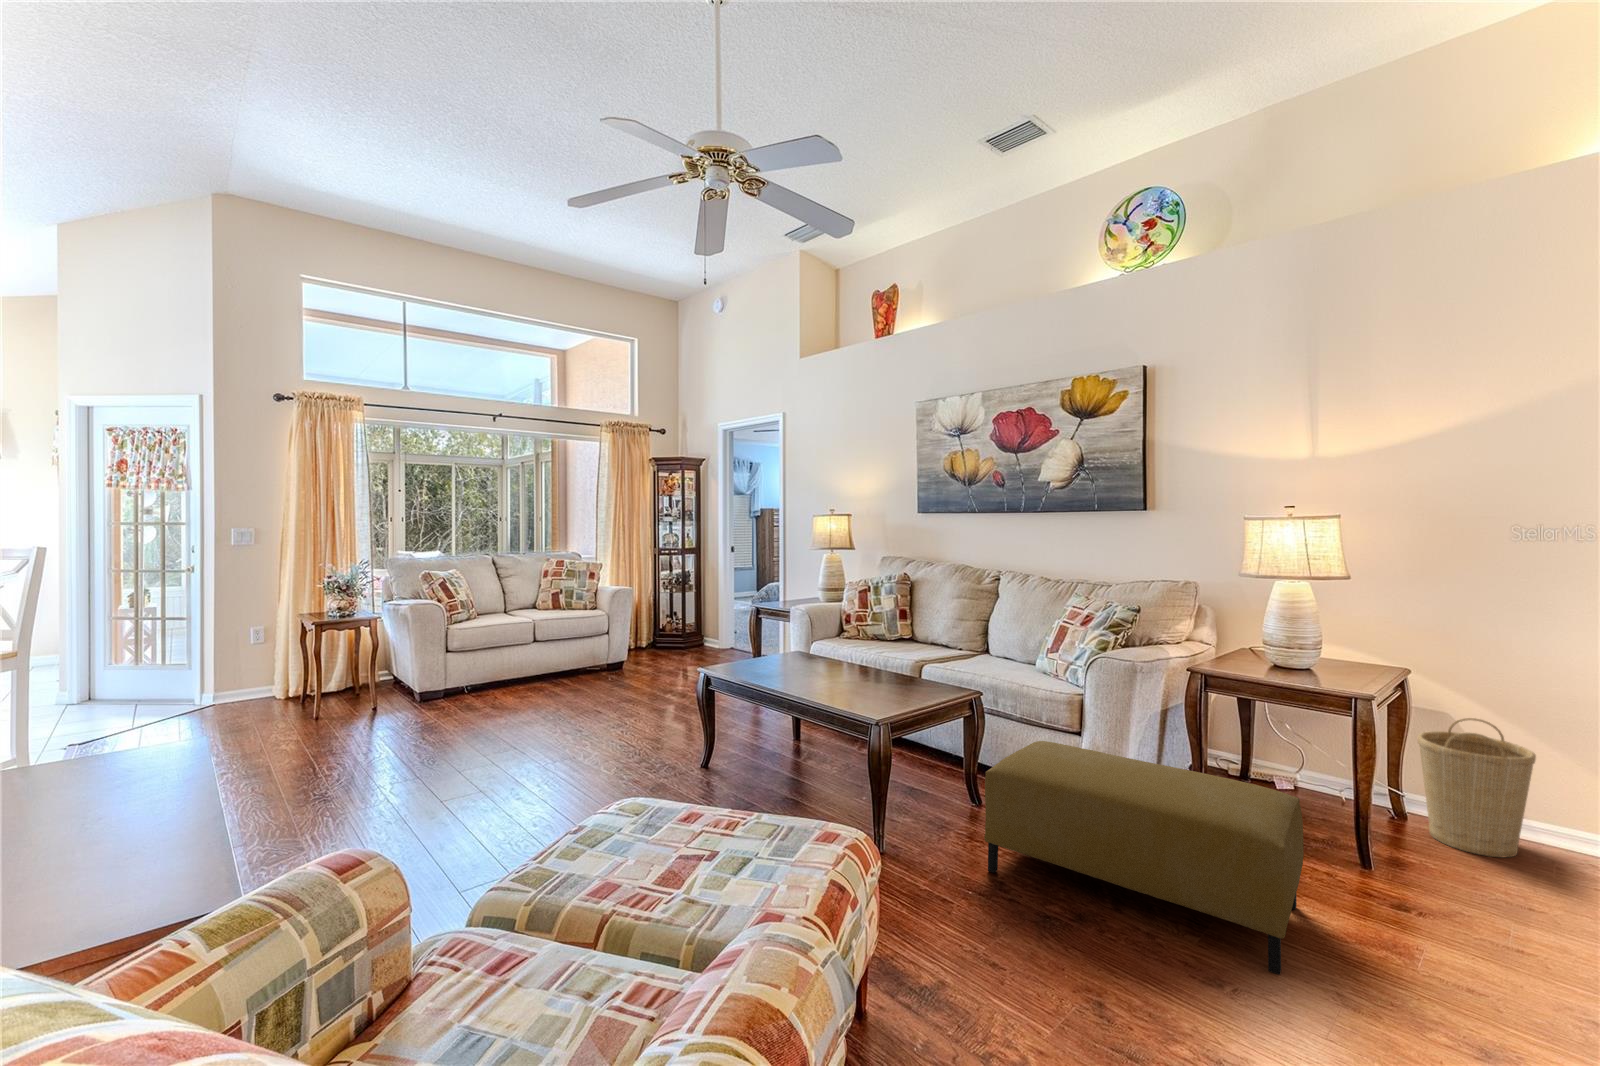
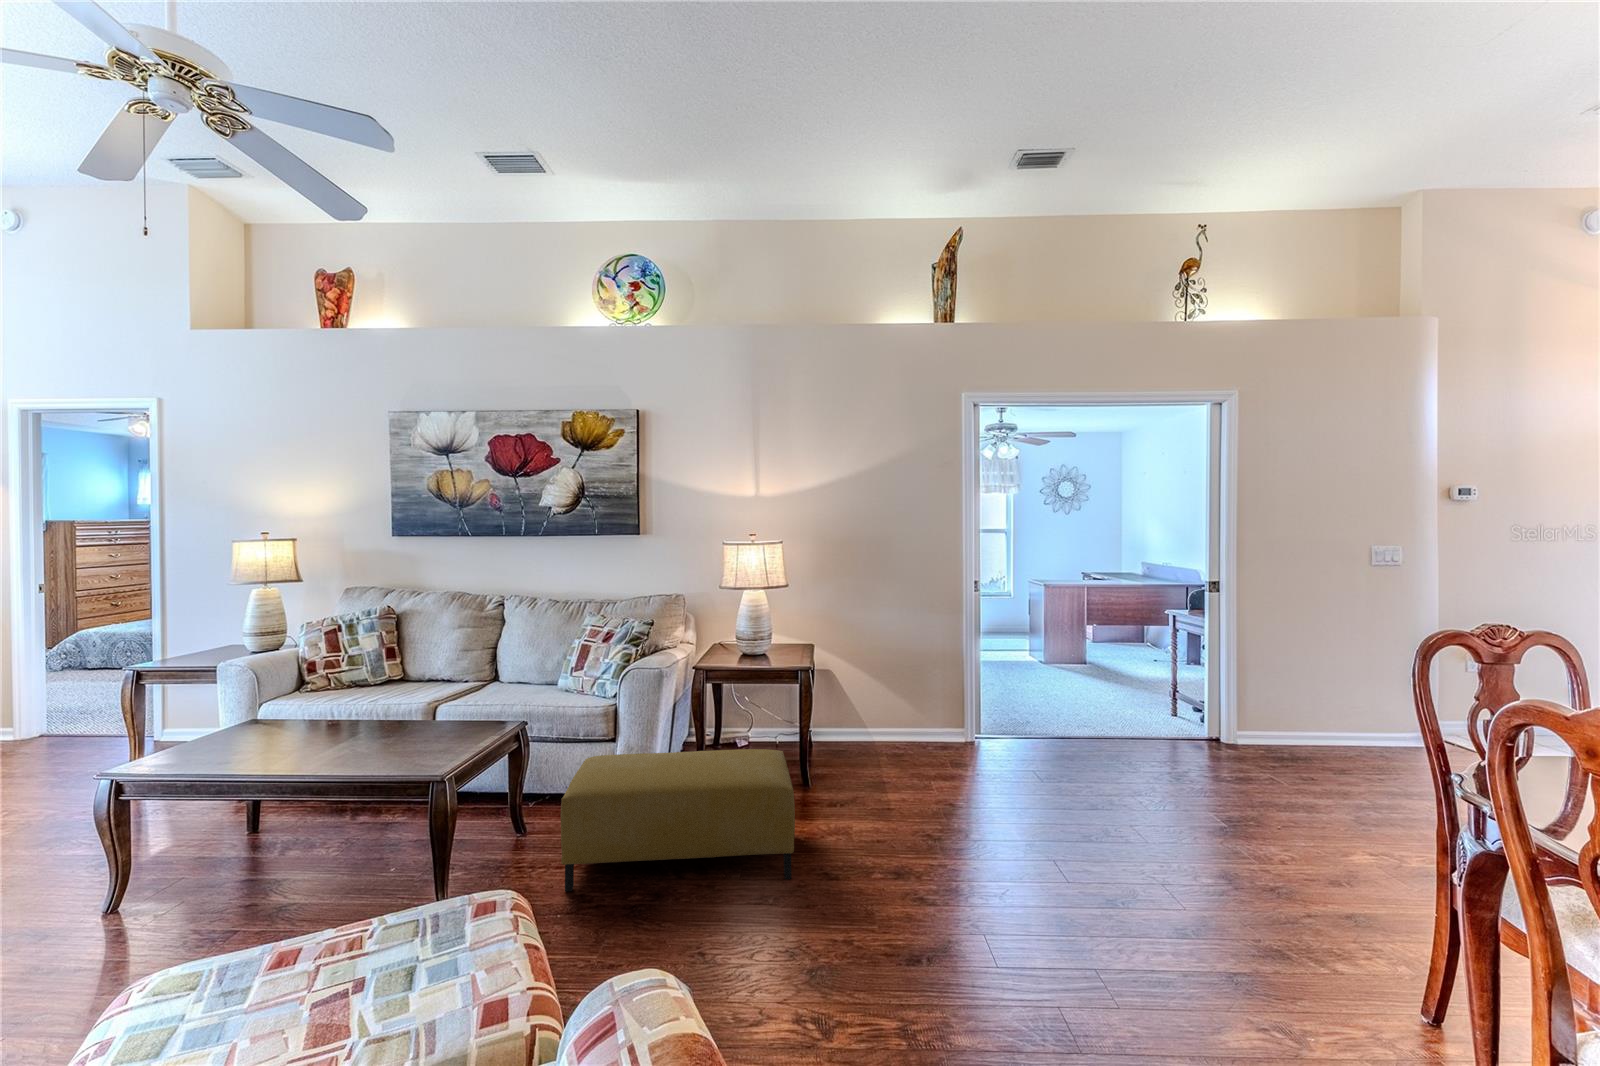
basket: present [1418,718,1536,857] -> none [822,671,877,759]

